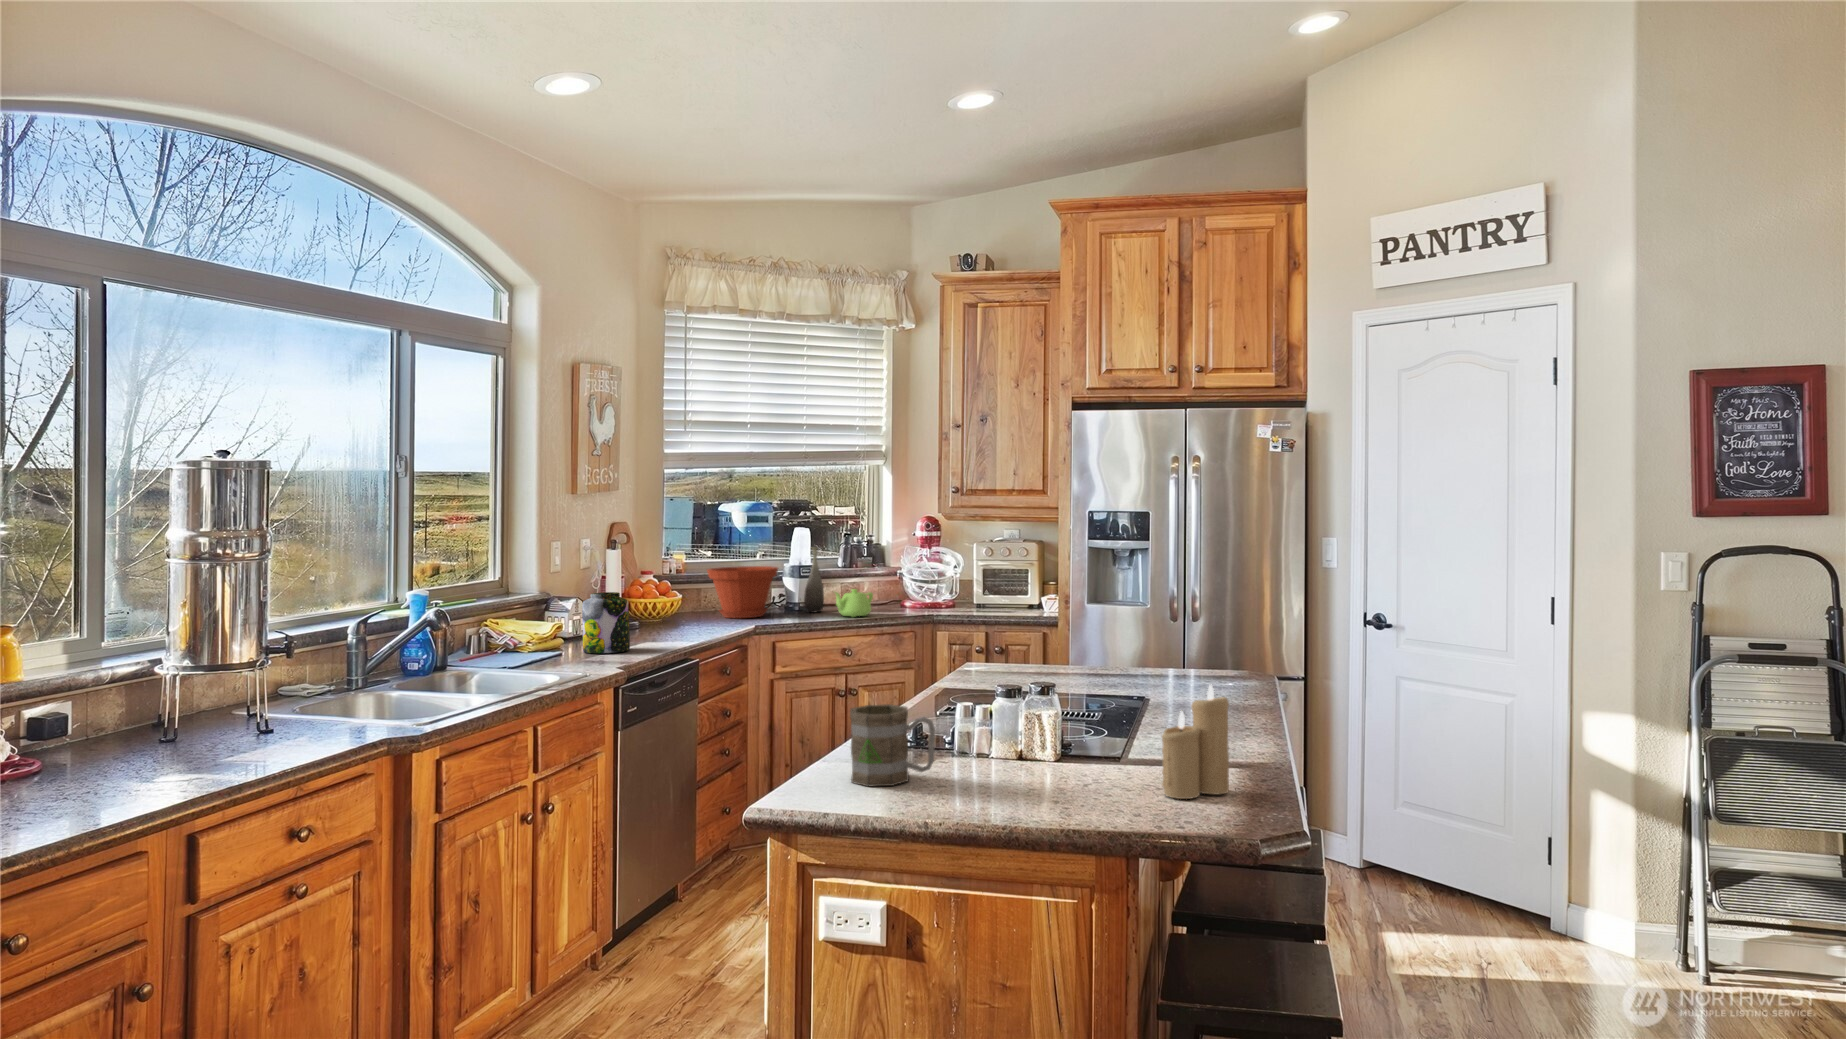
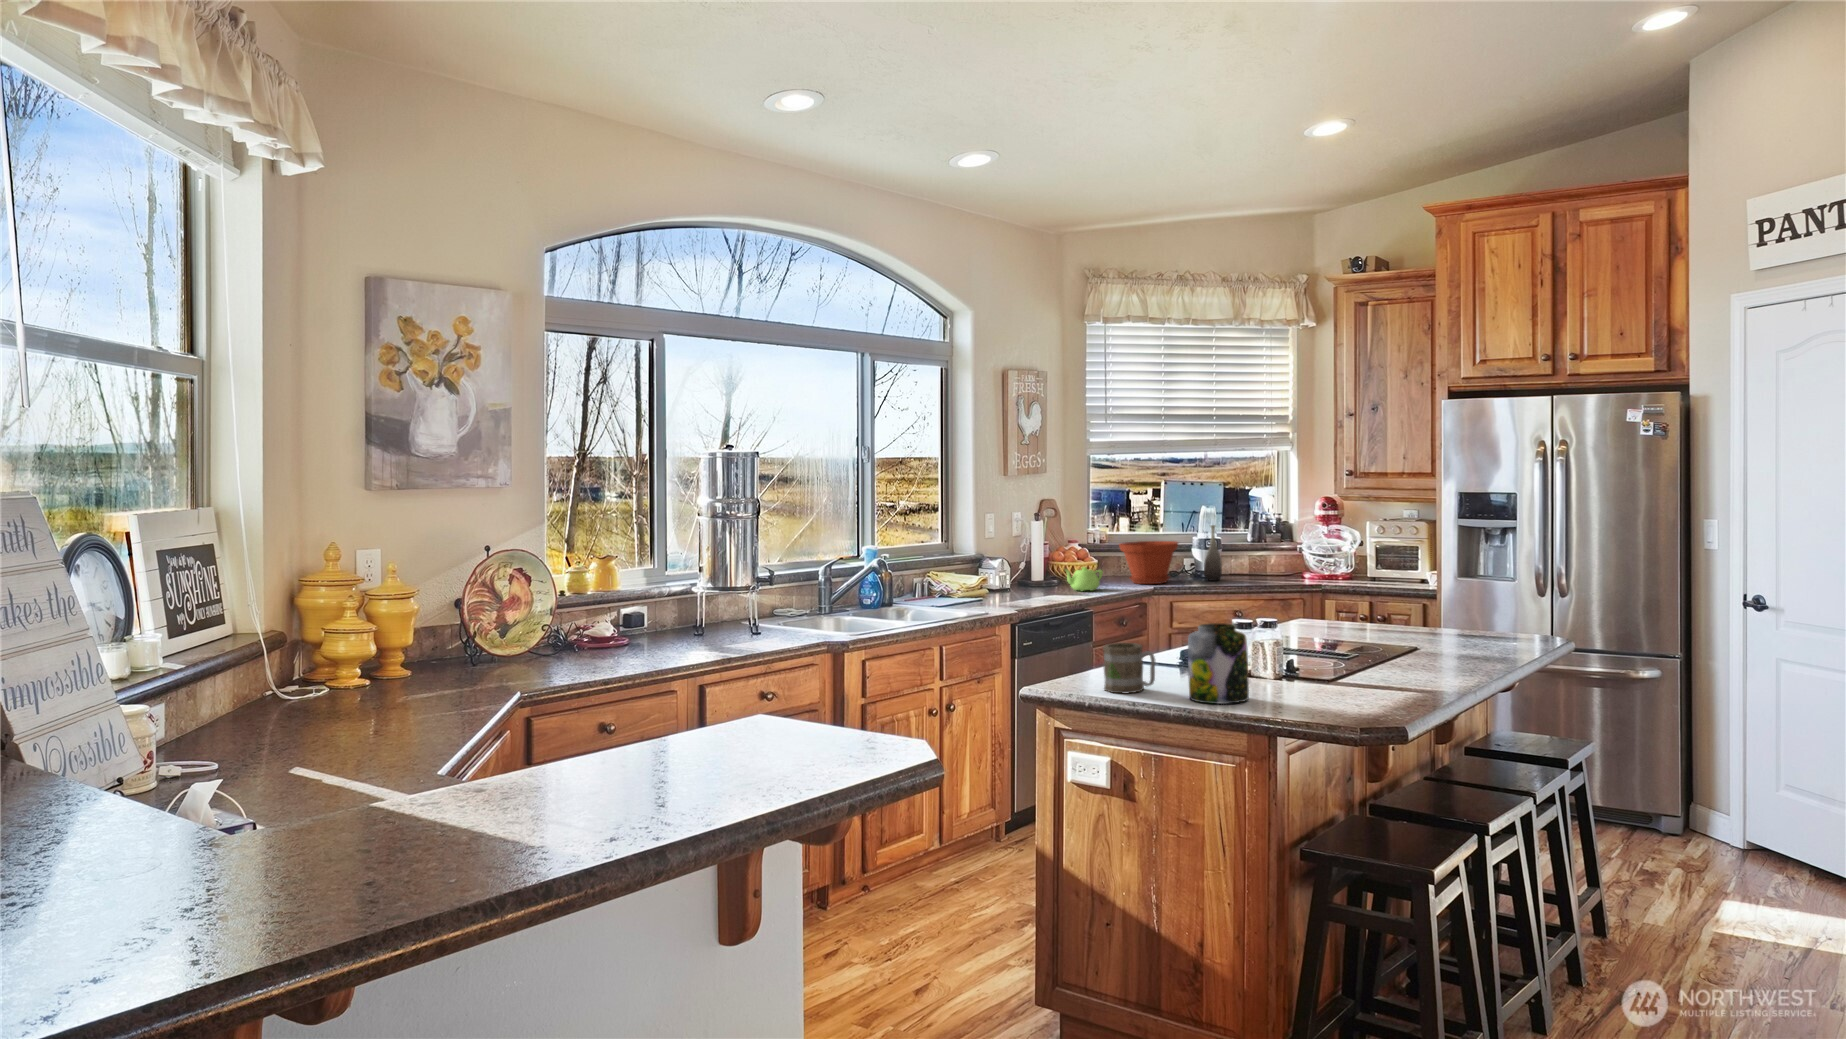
teapot: present [835,589,873,617] -> present [1066,567,1103,591]
jar: present [582,592,630,653] -> present [1188,623,1249,704]
candle: present [1162,685,1229,799] -> none [1299,638,1351,714]

